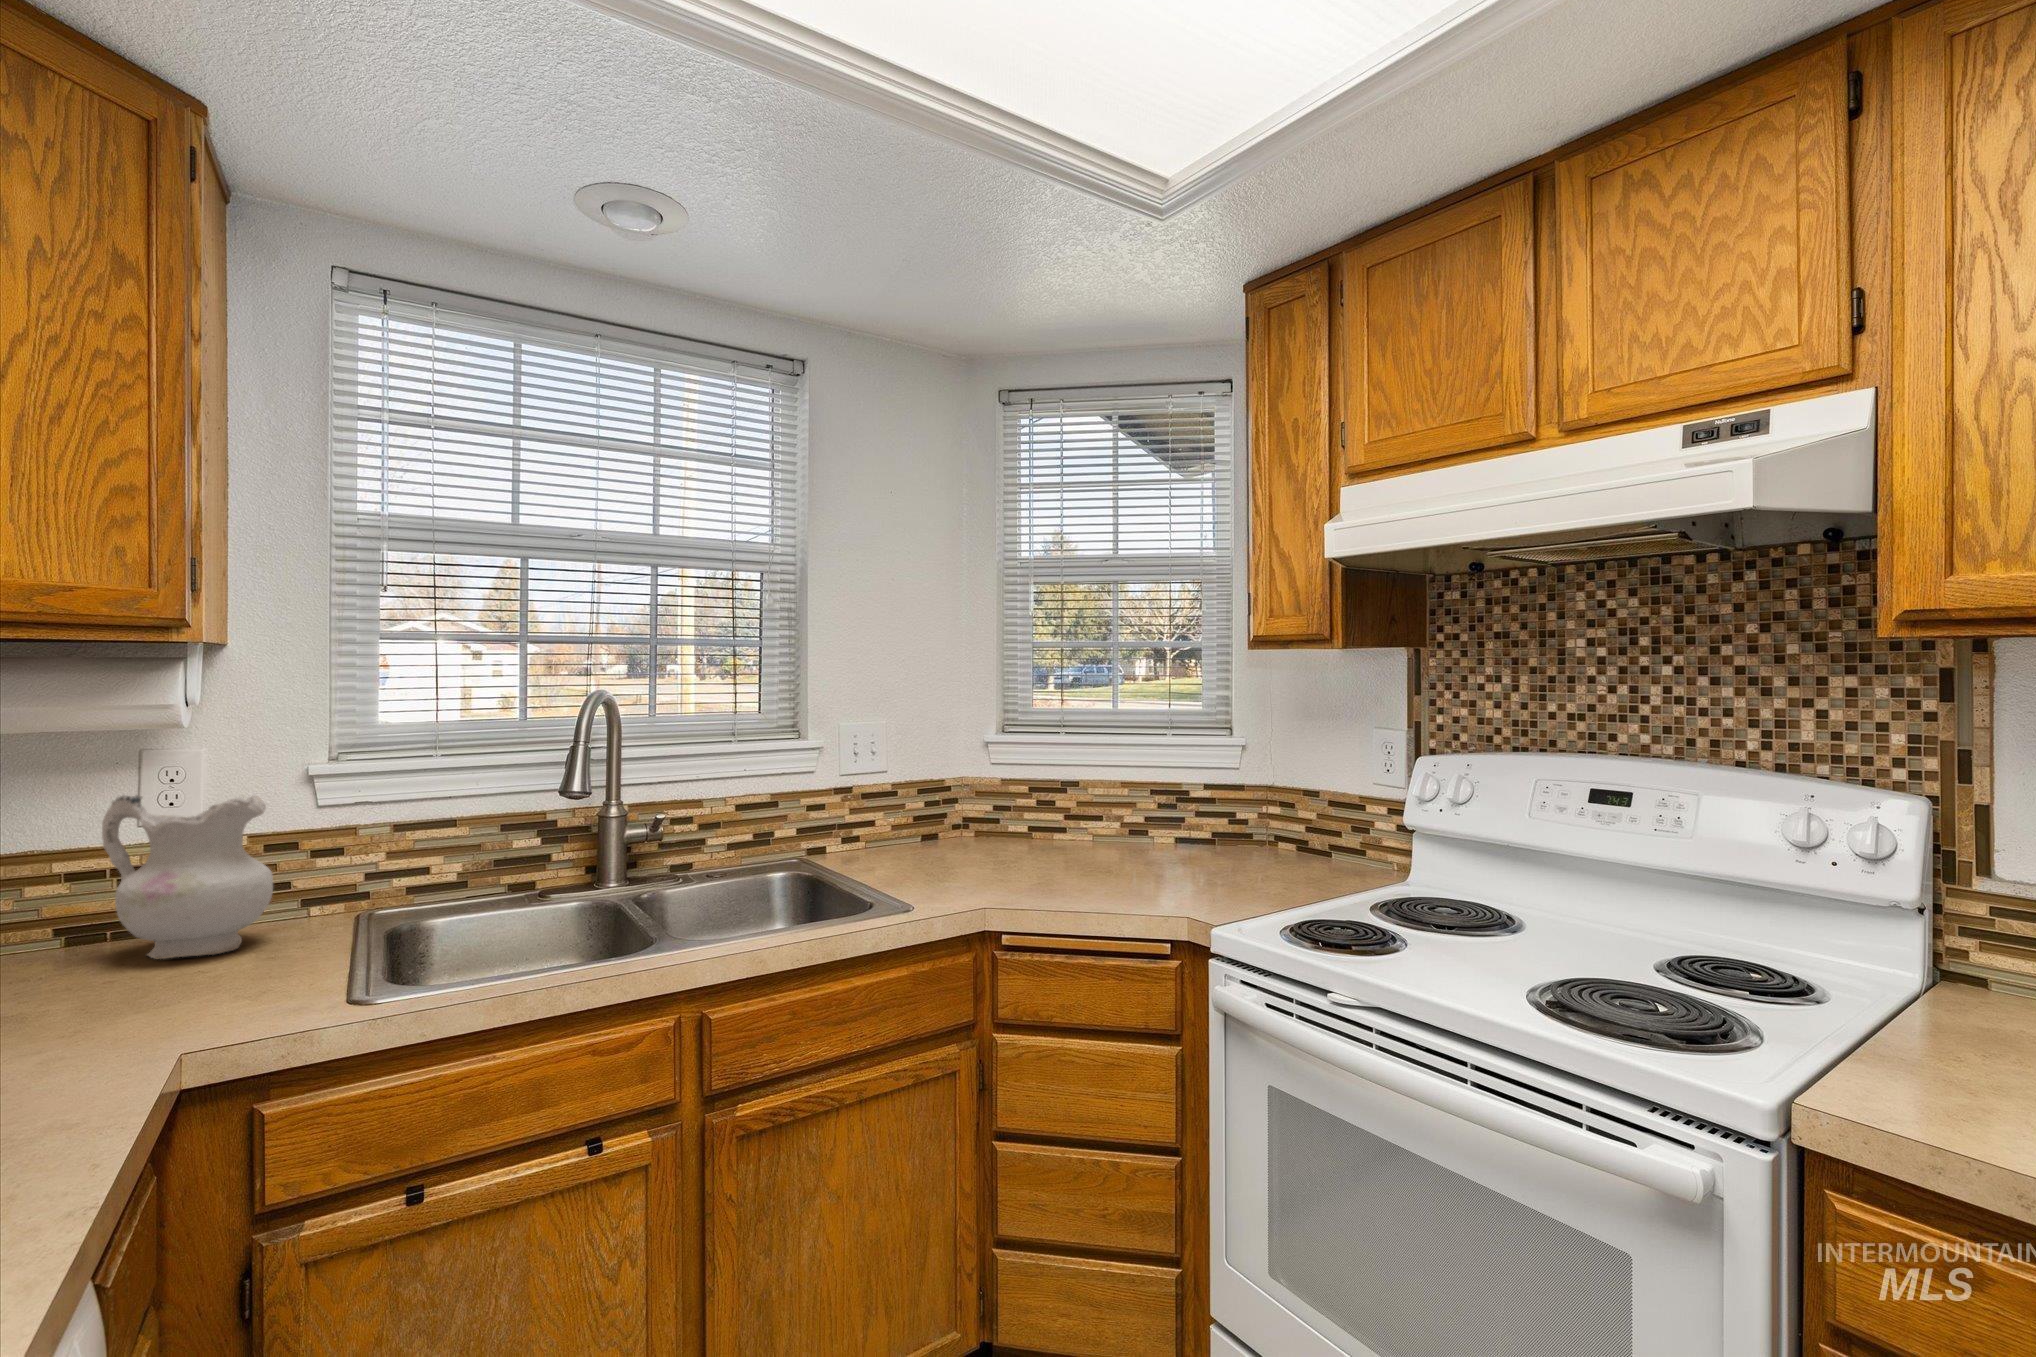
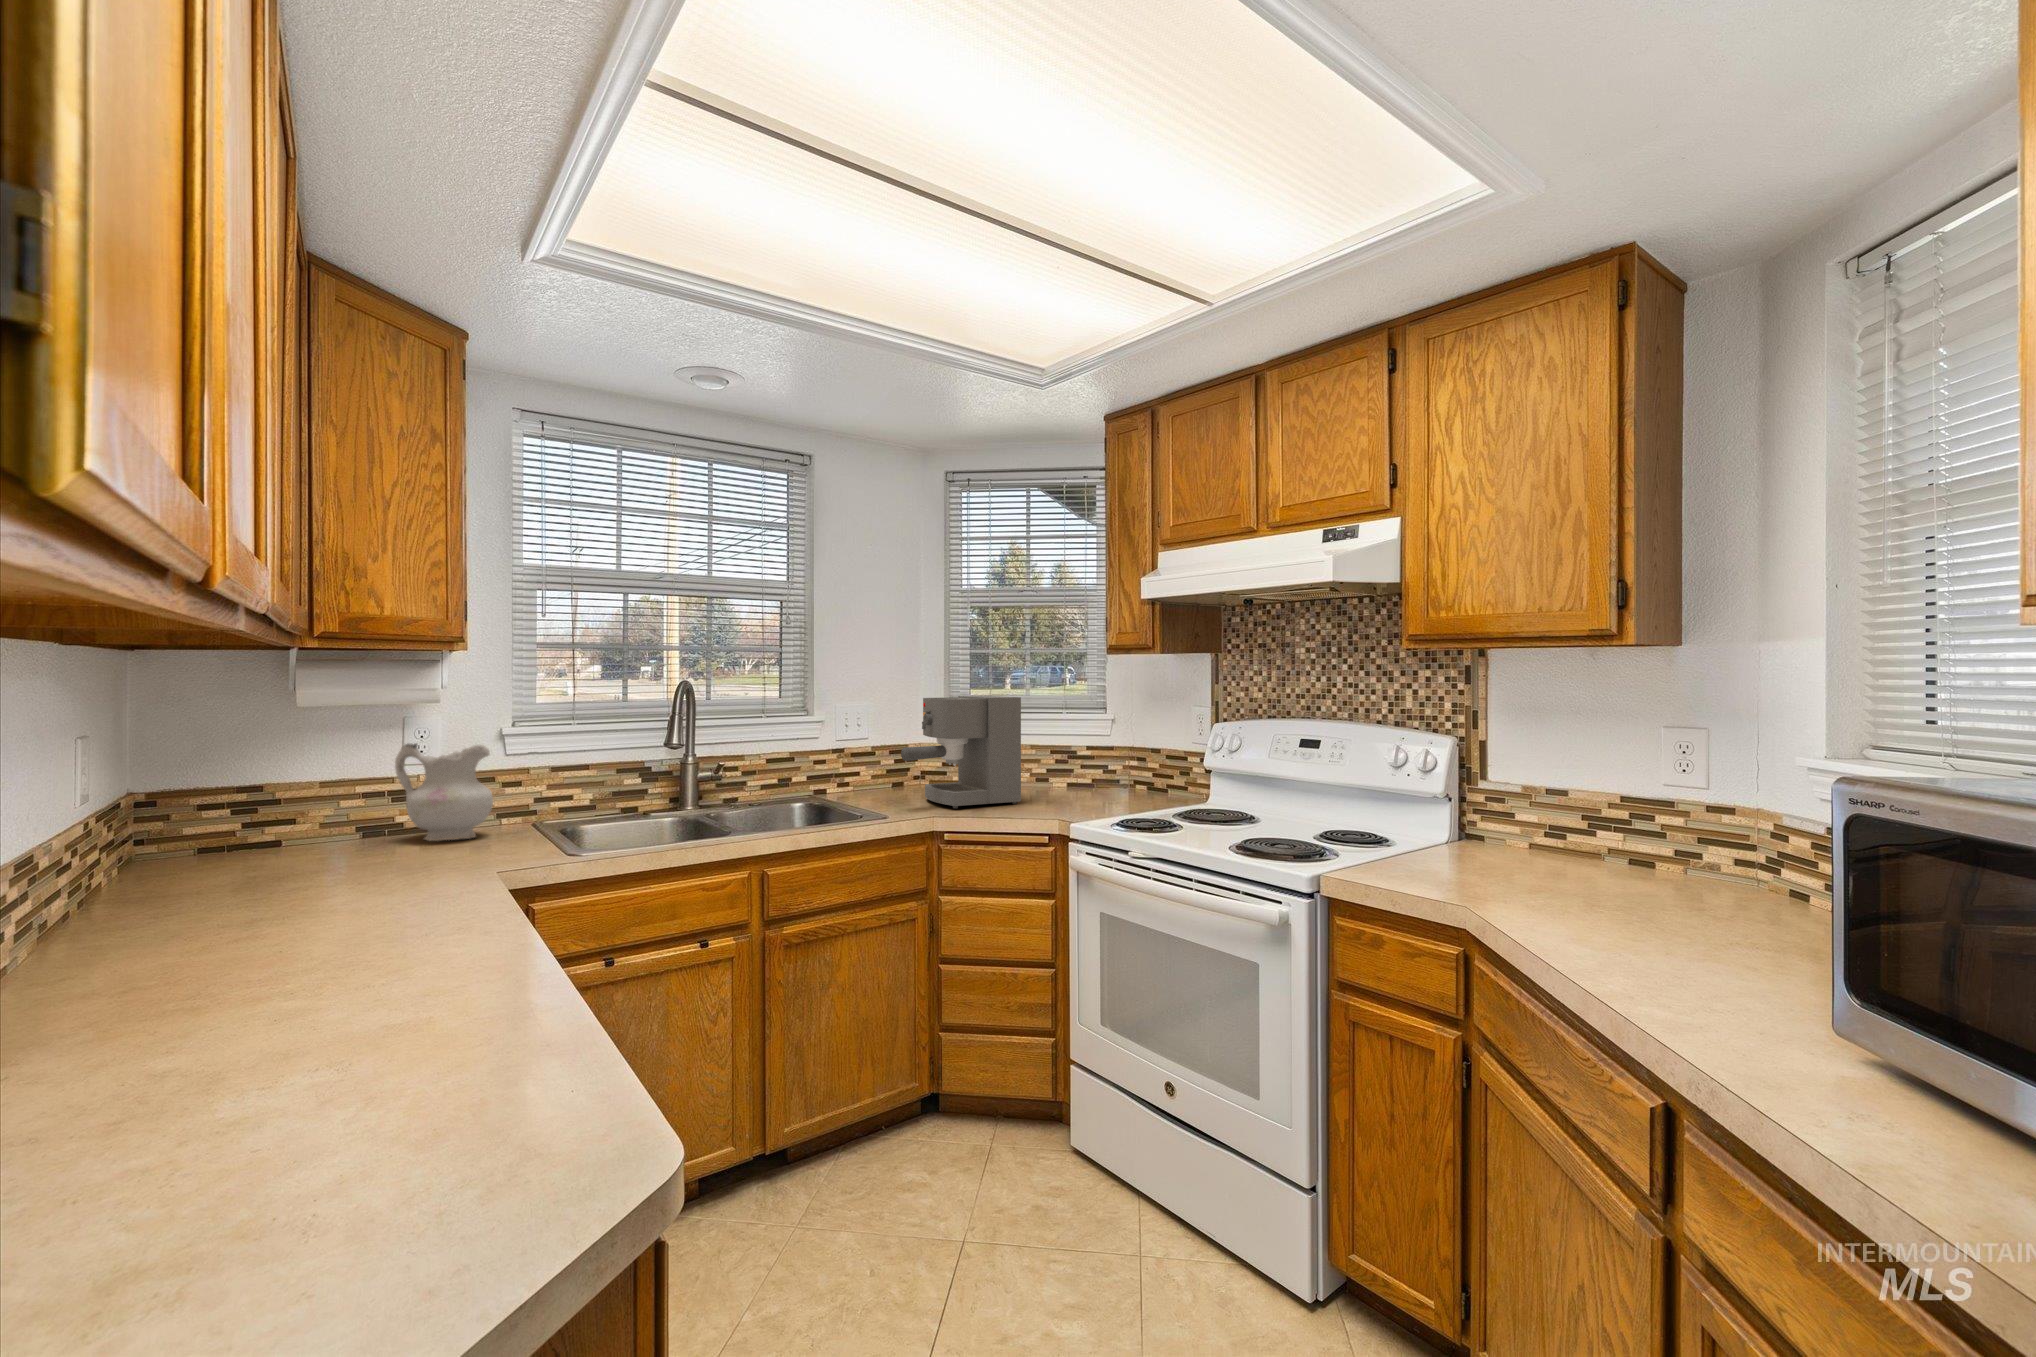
coffee maker: none [934,711,1116,886] -> present [901,696,1021,808]

